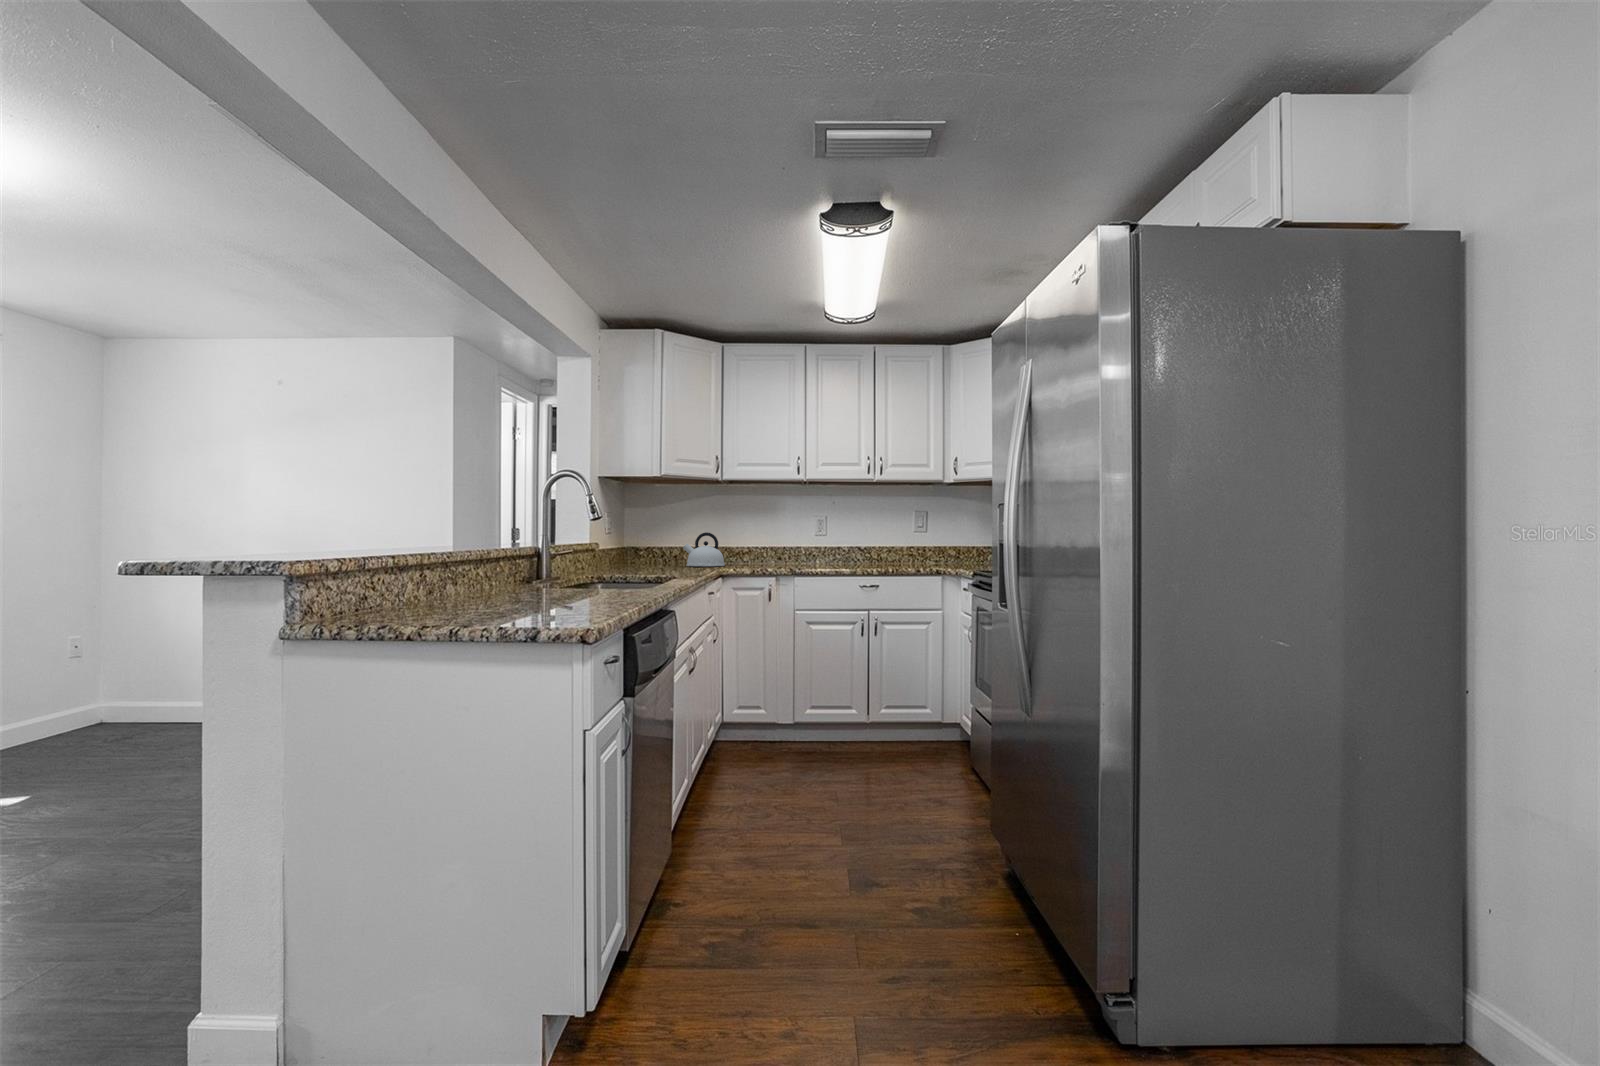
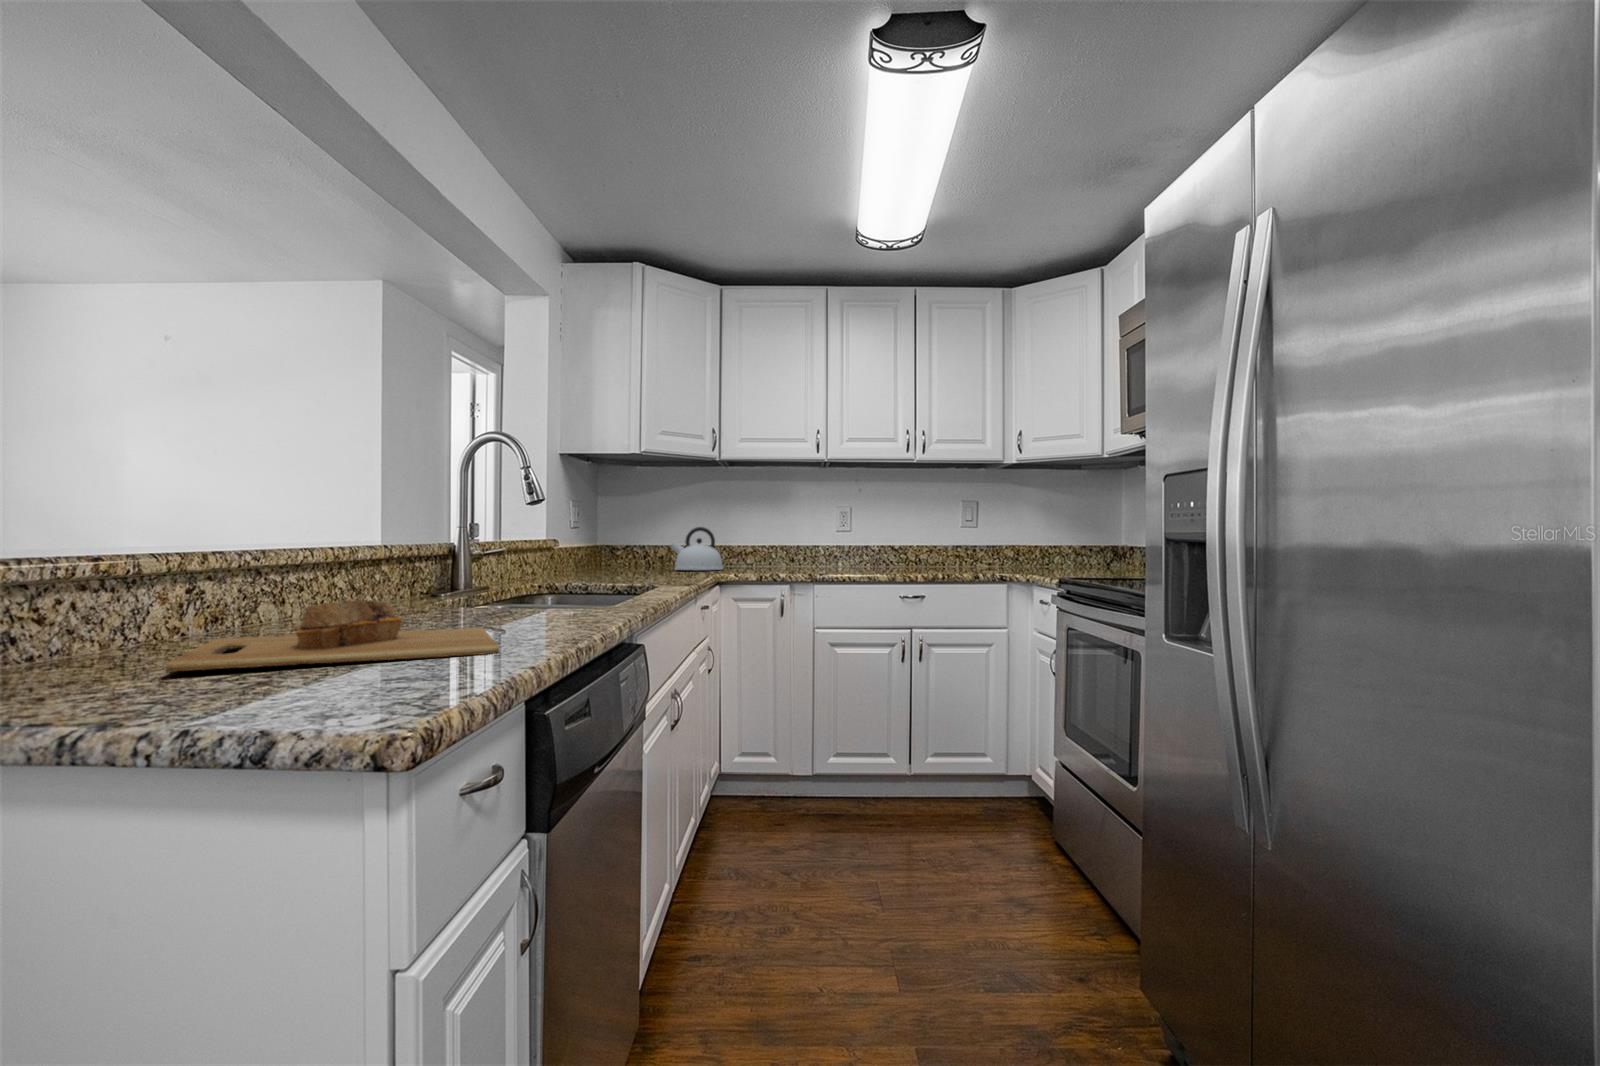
cutting board: none [432,581,600,617] -> present [166,600,499,672]

